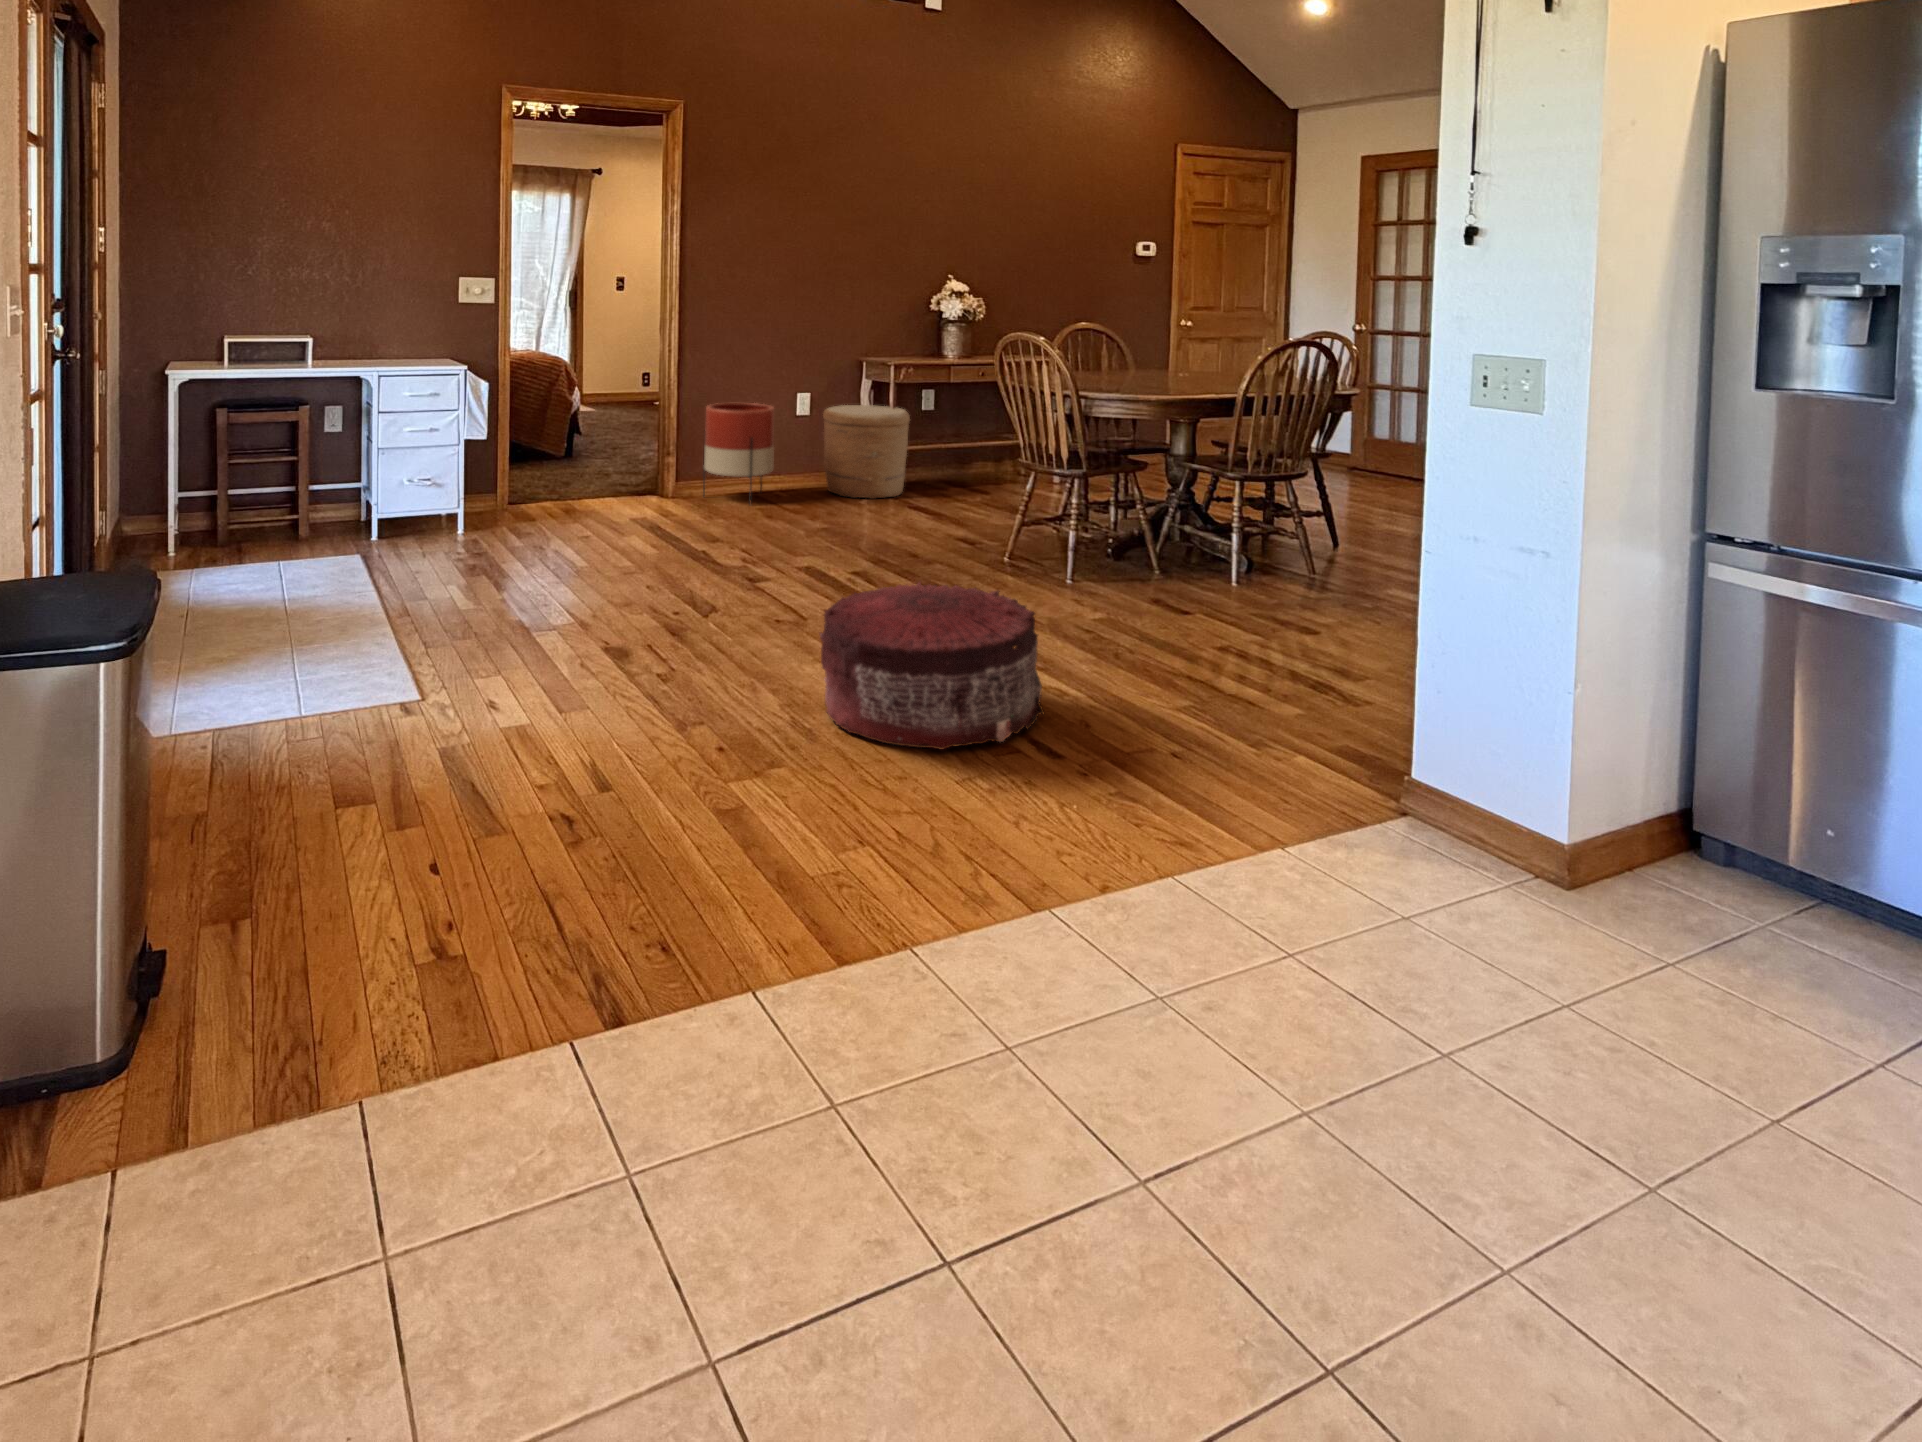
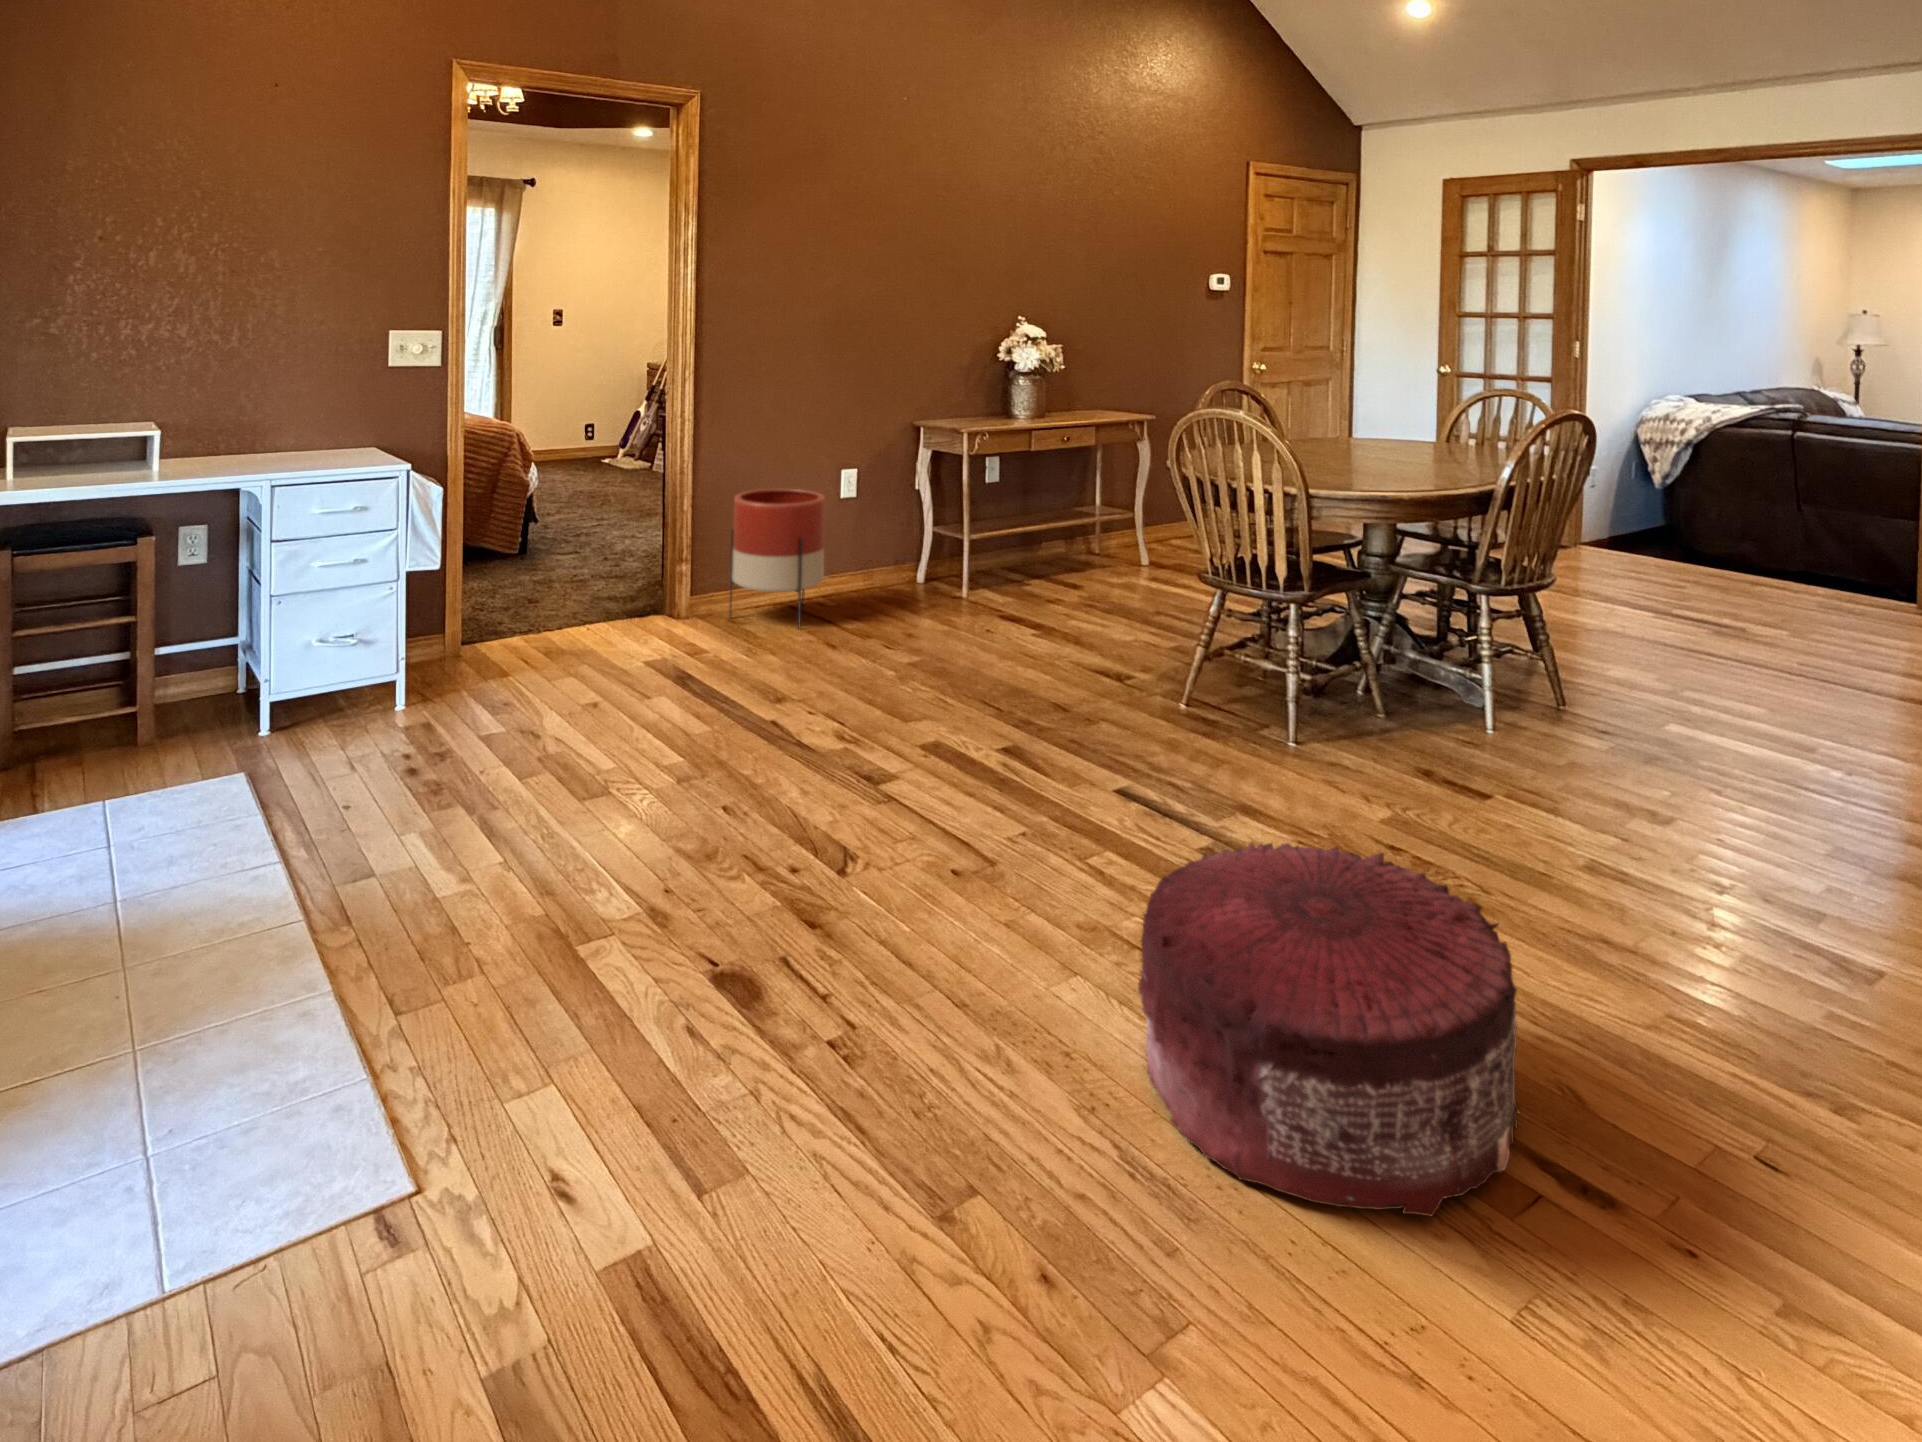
woven basket: present [823,405,910,499] -> none [879,483,990,608]

